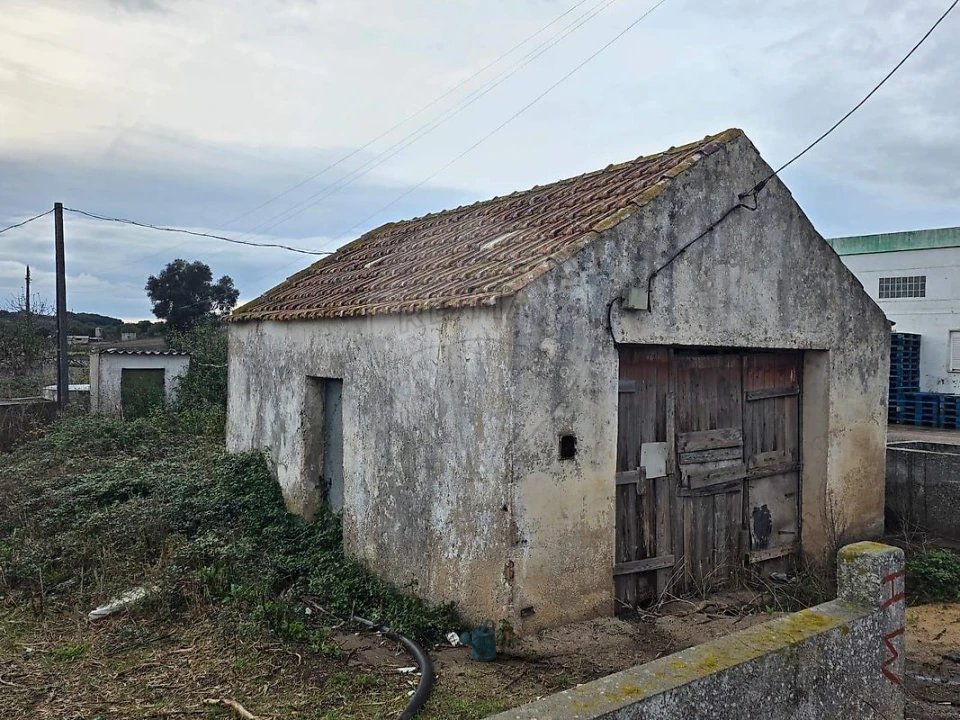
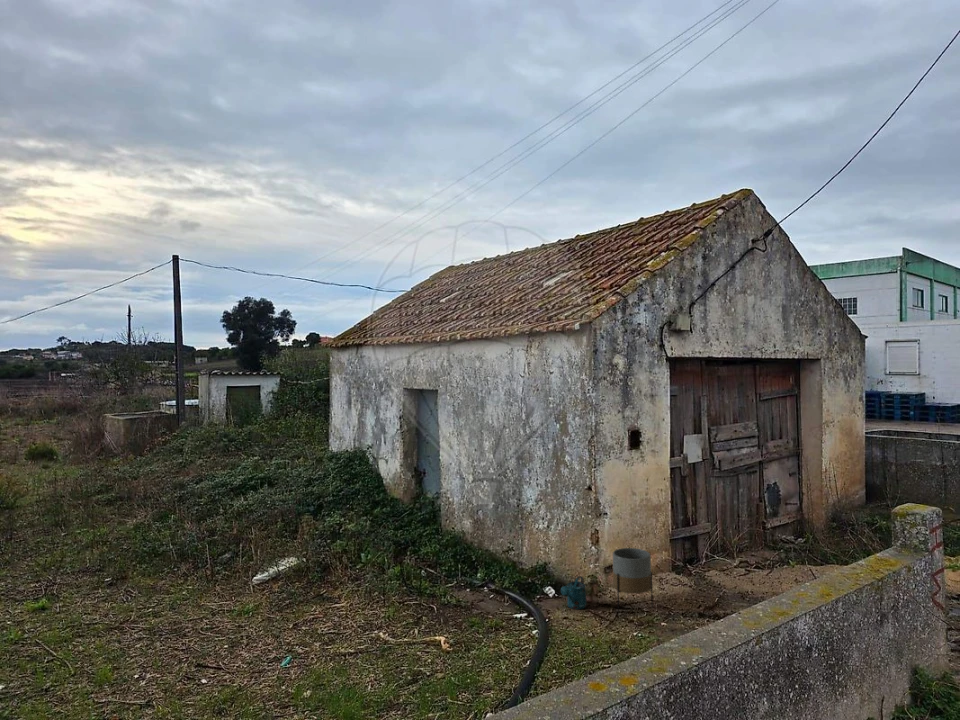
planter: none [531,585,580,663] -> present [613,548,653,609]

